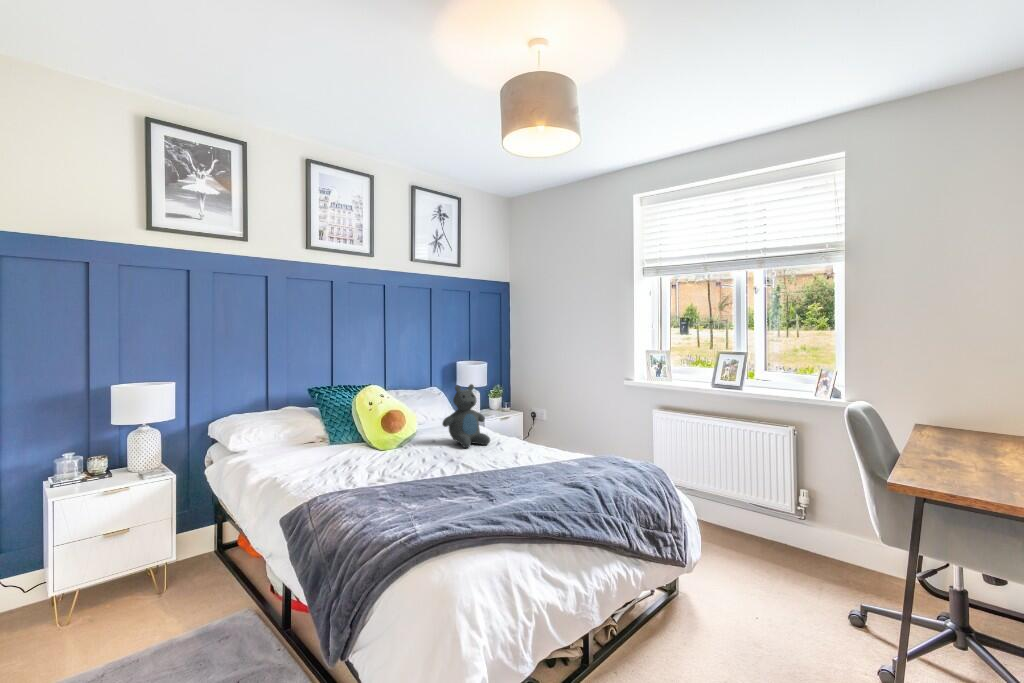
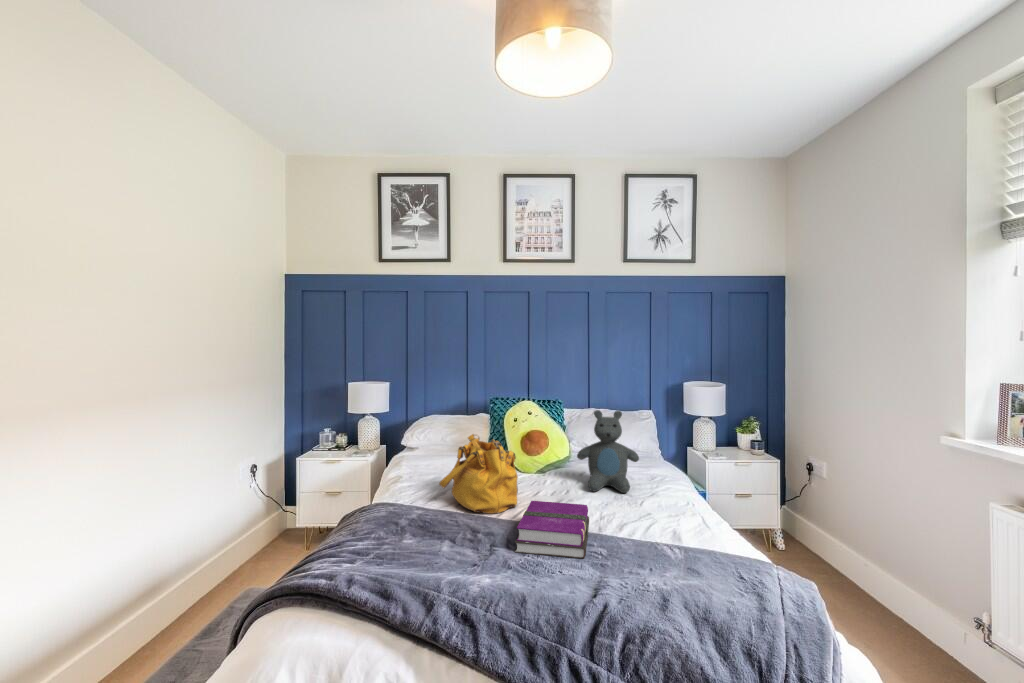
handbag: none [374,415,443,477] -> present [439,434,518,514]
hardback book: none [469,449,542,487] -> present [515,501,589,559]

